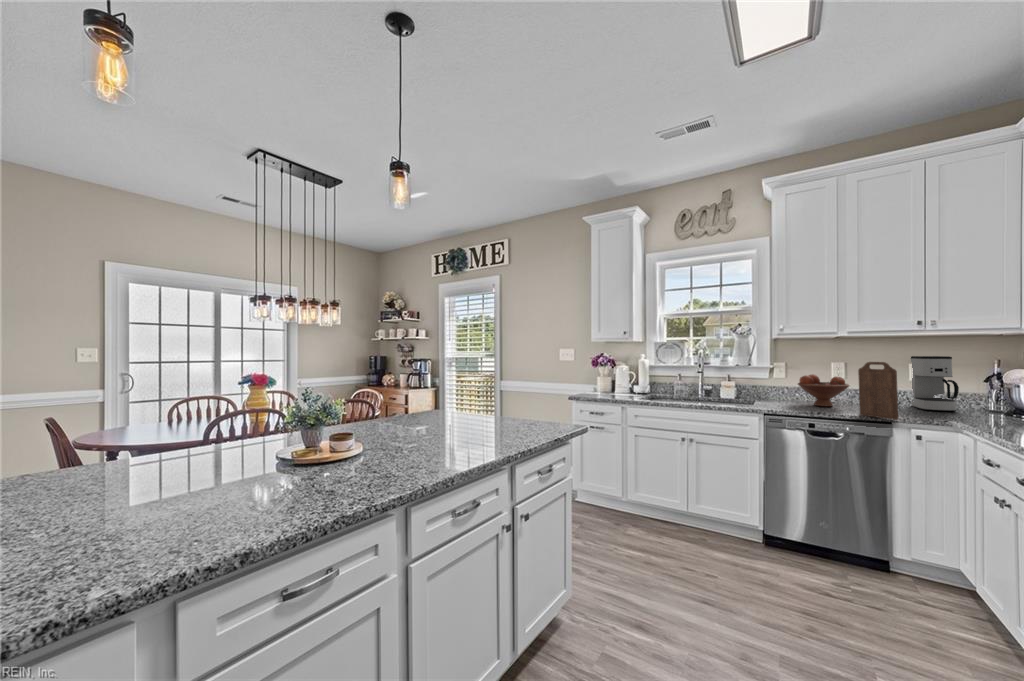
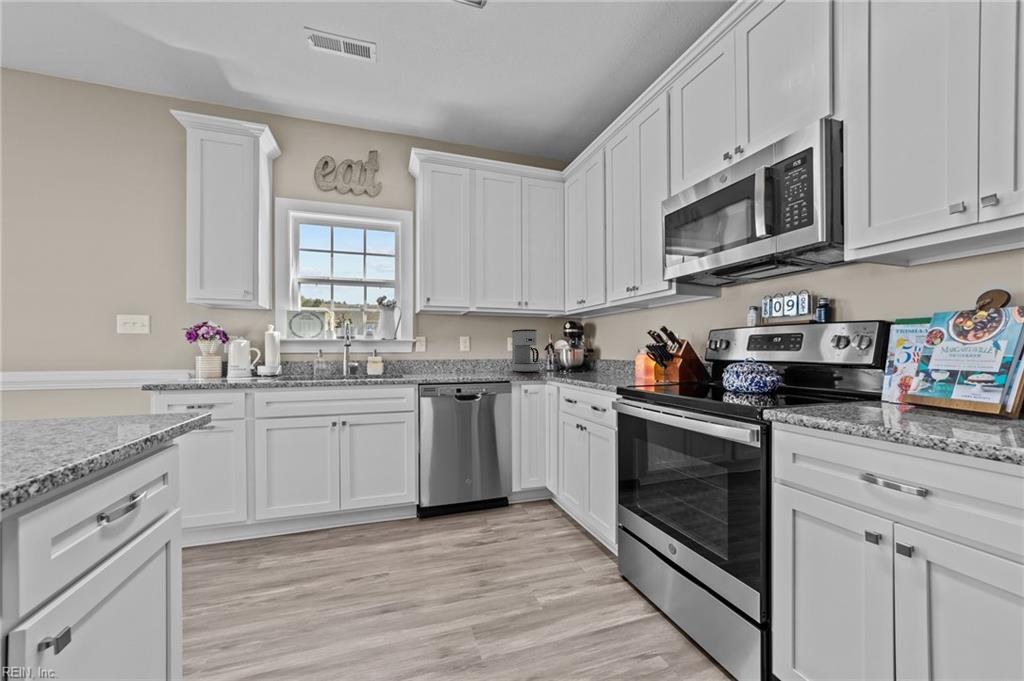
cutting board: present [858,362,898,420] -> none [489,331,516,379]
fruit bowl: present [798,374,849,406] -> none [440,346,479,375]

